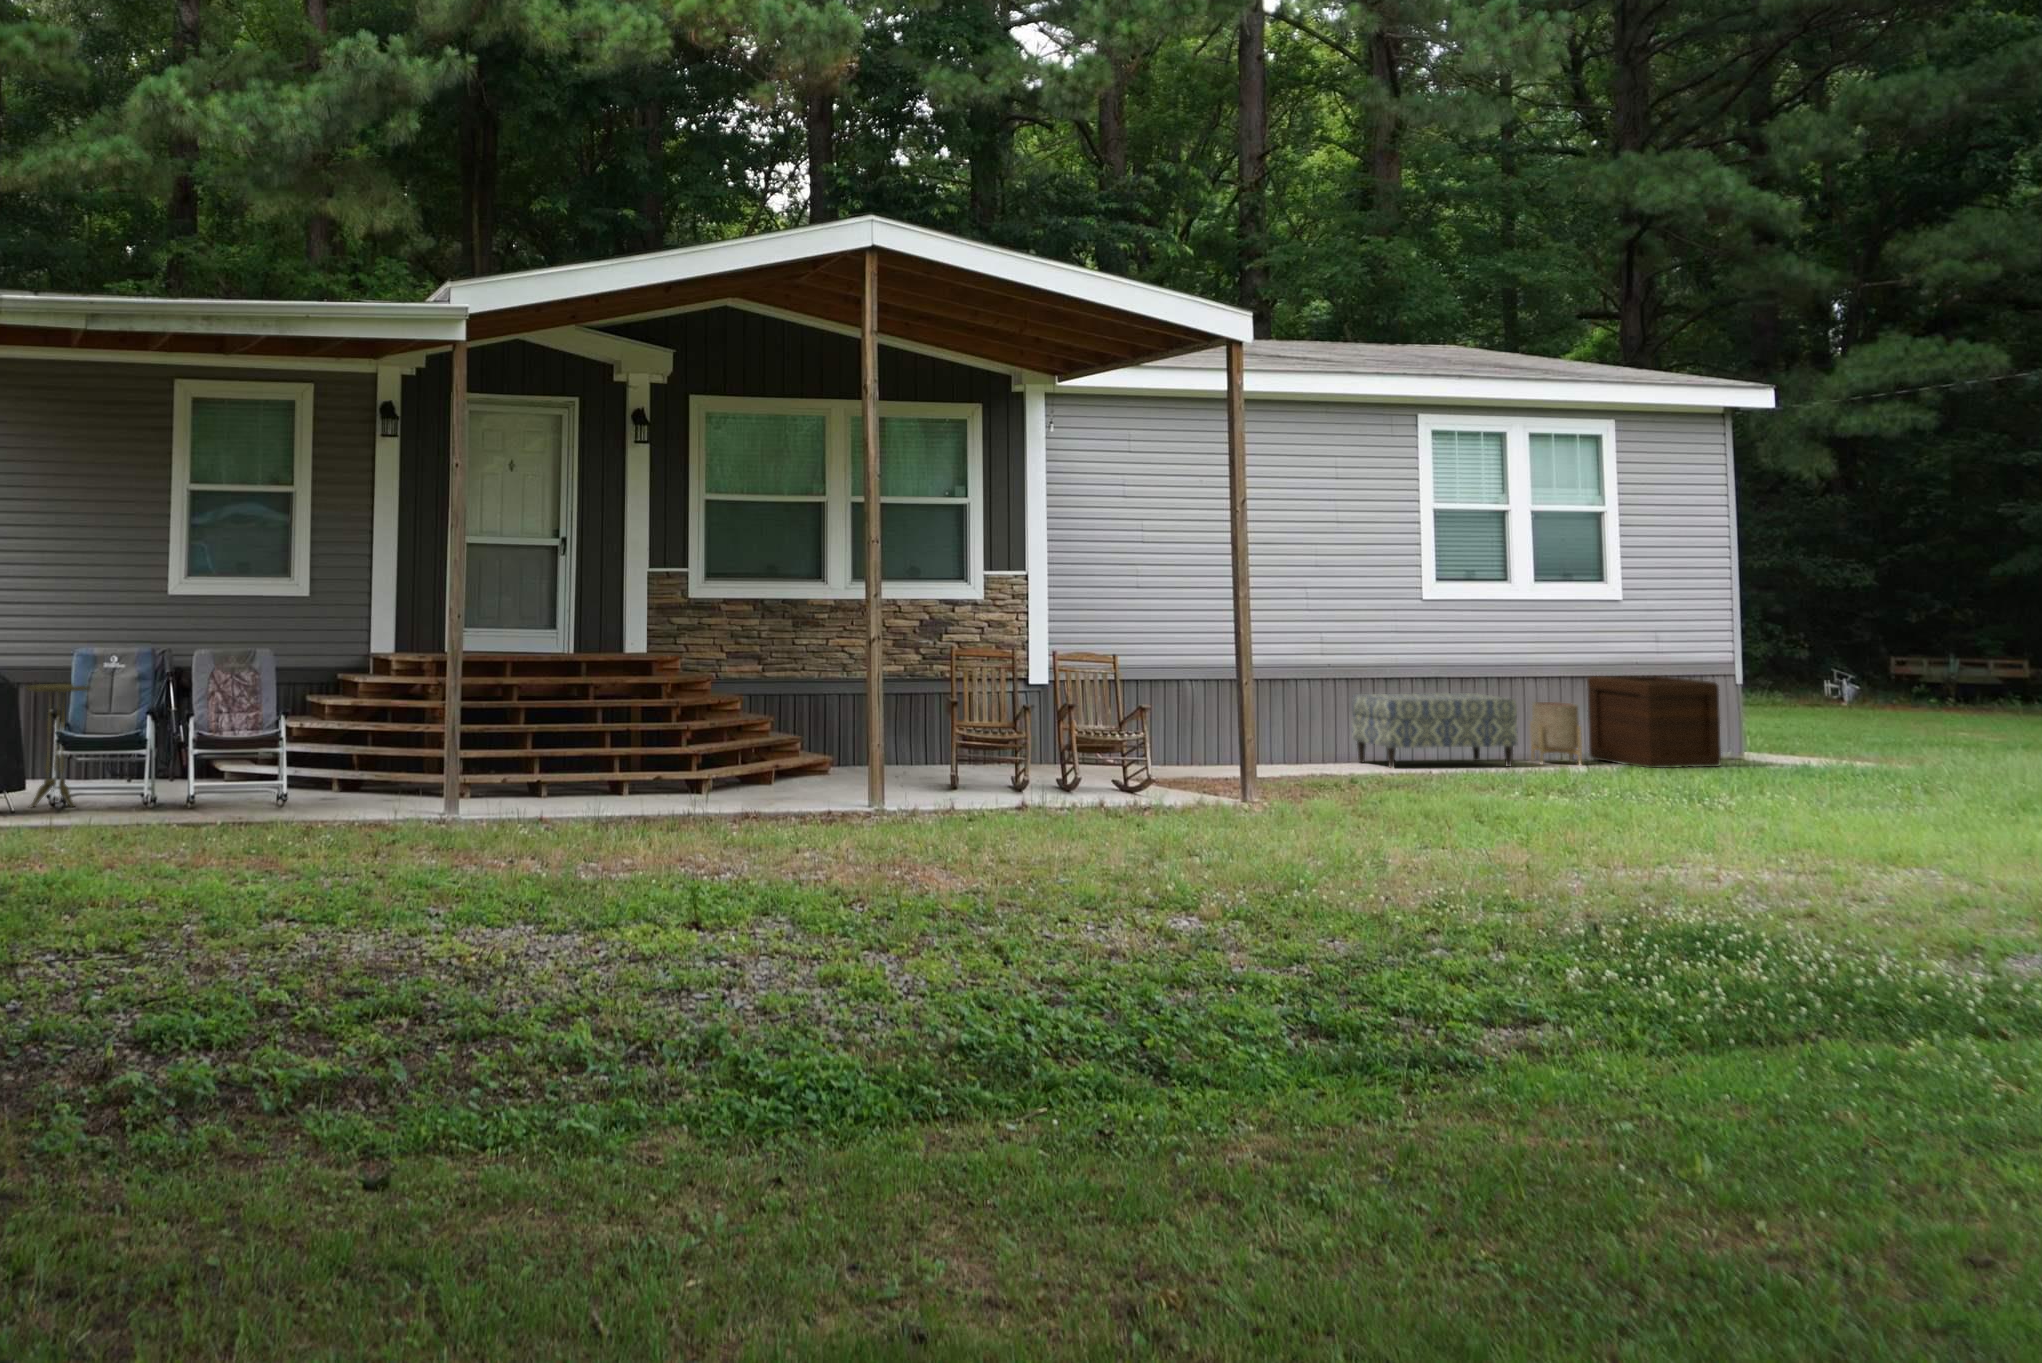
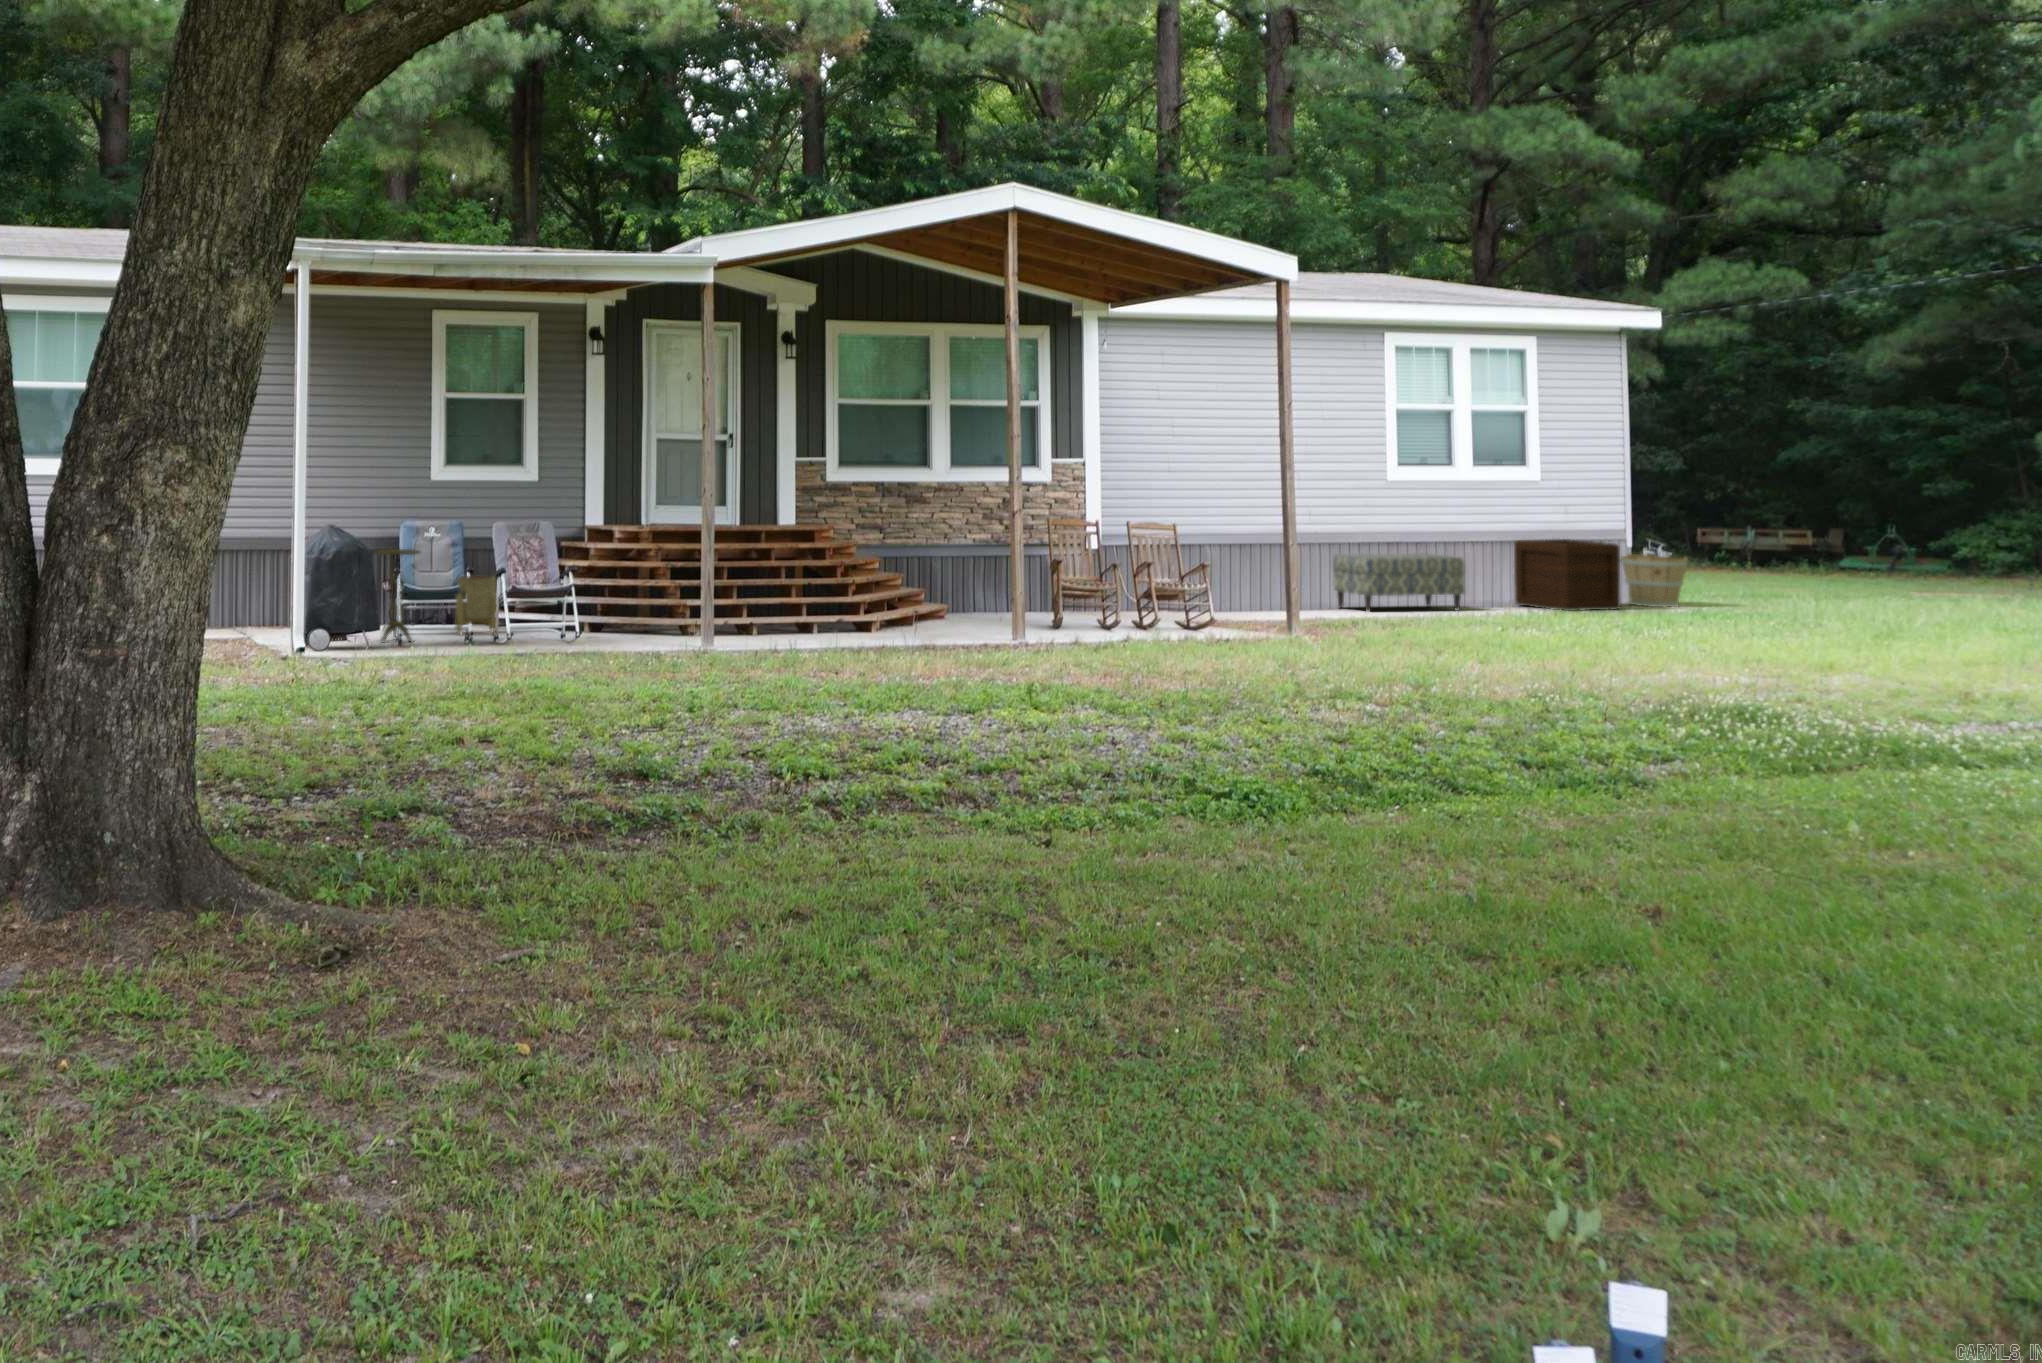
wooden bucket: none [1726,695,1811,764] -> present [1620,554,1687,607]
planter: present [1530,702,1582,765] -> present [455,576,497,634]

